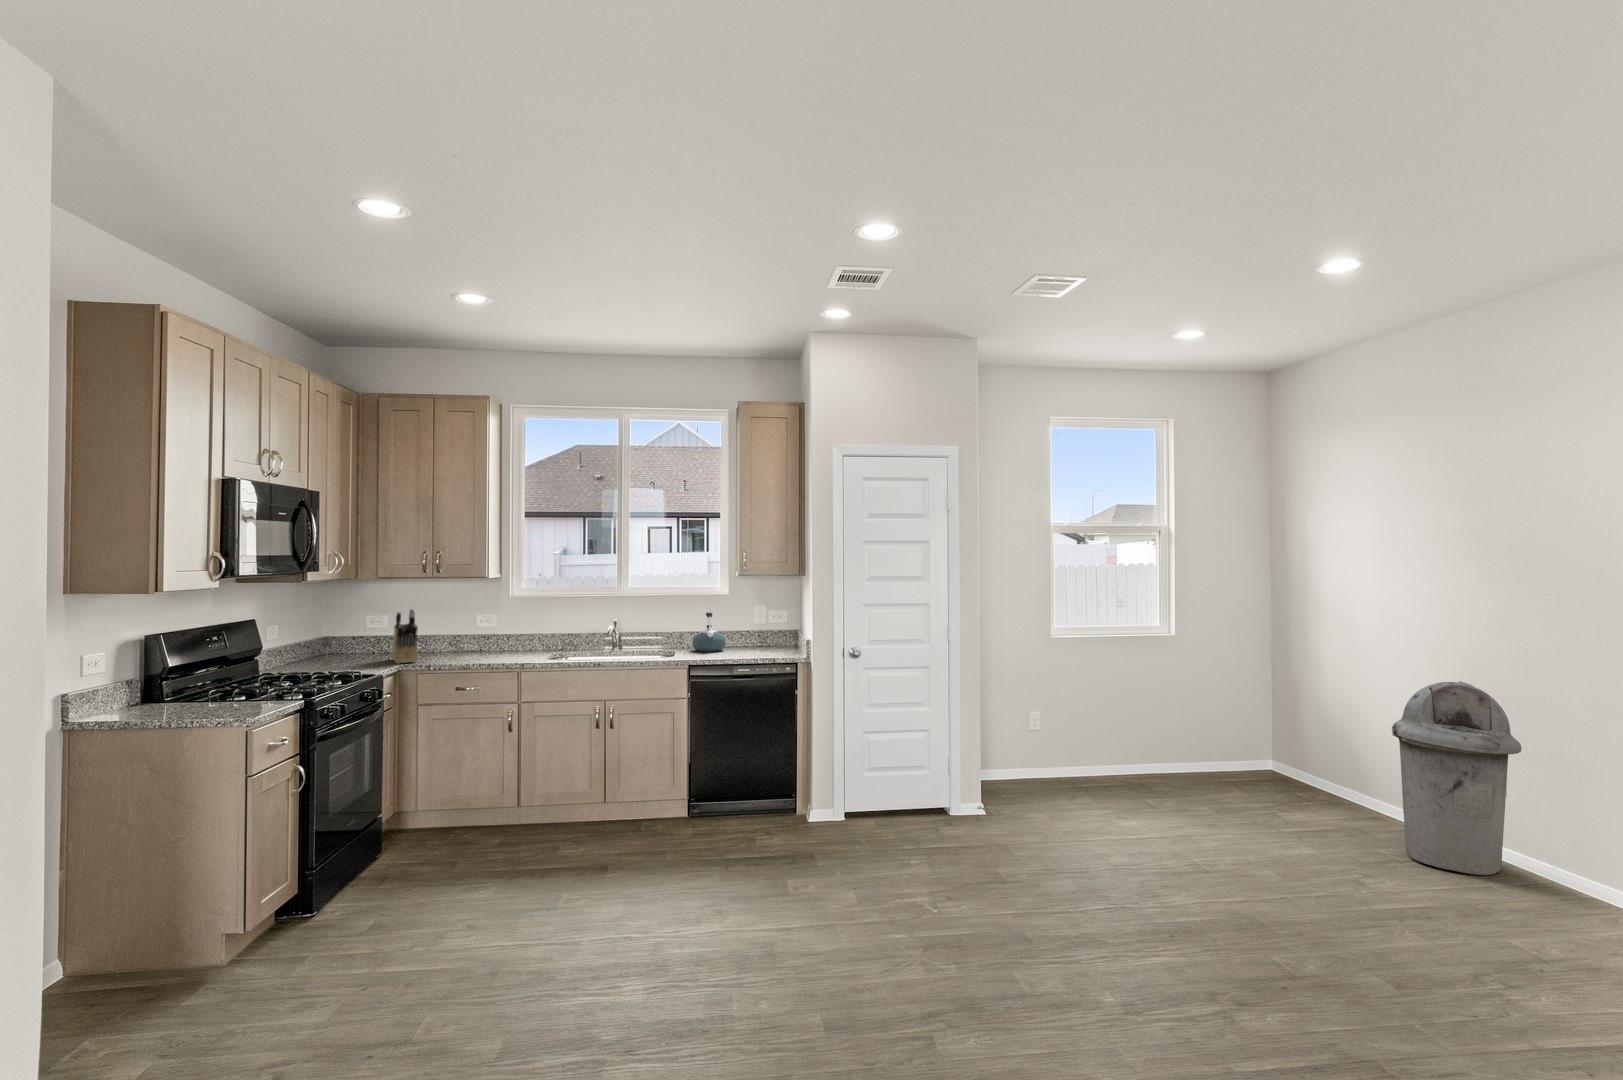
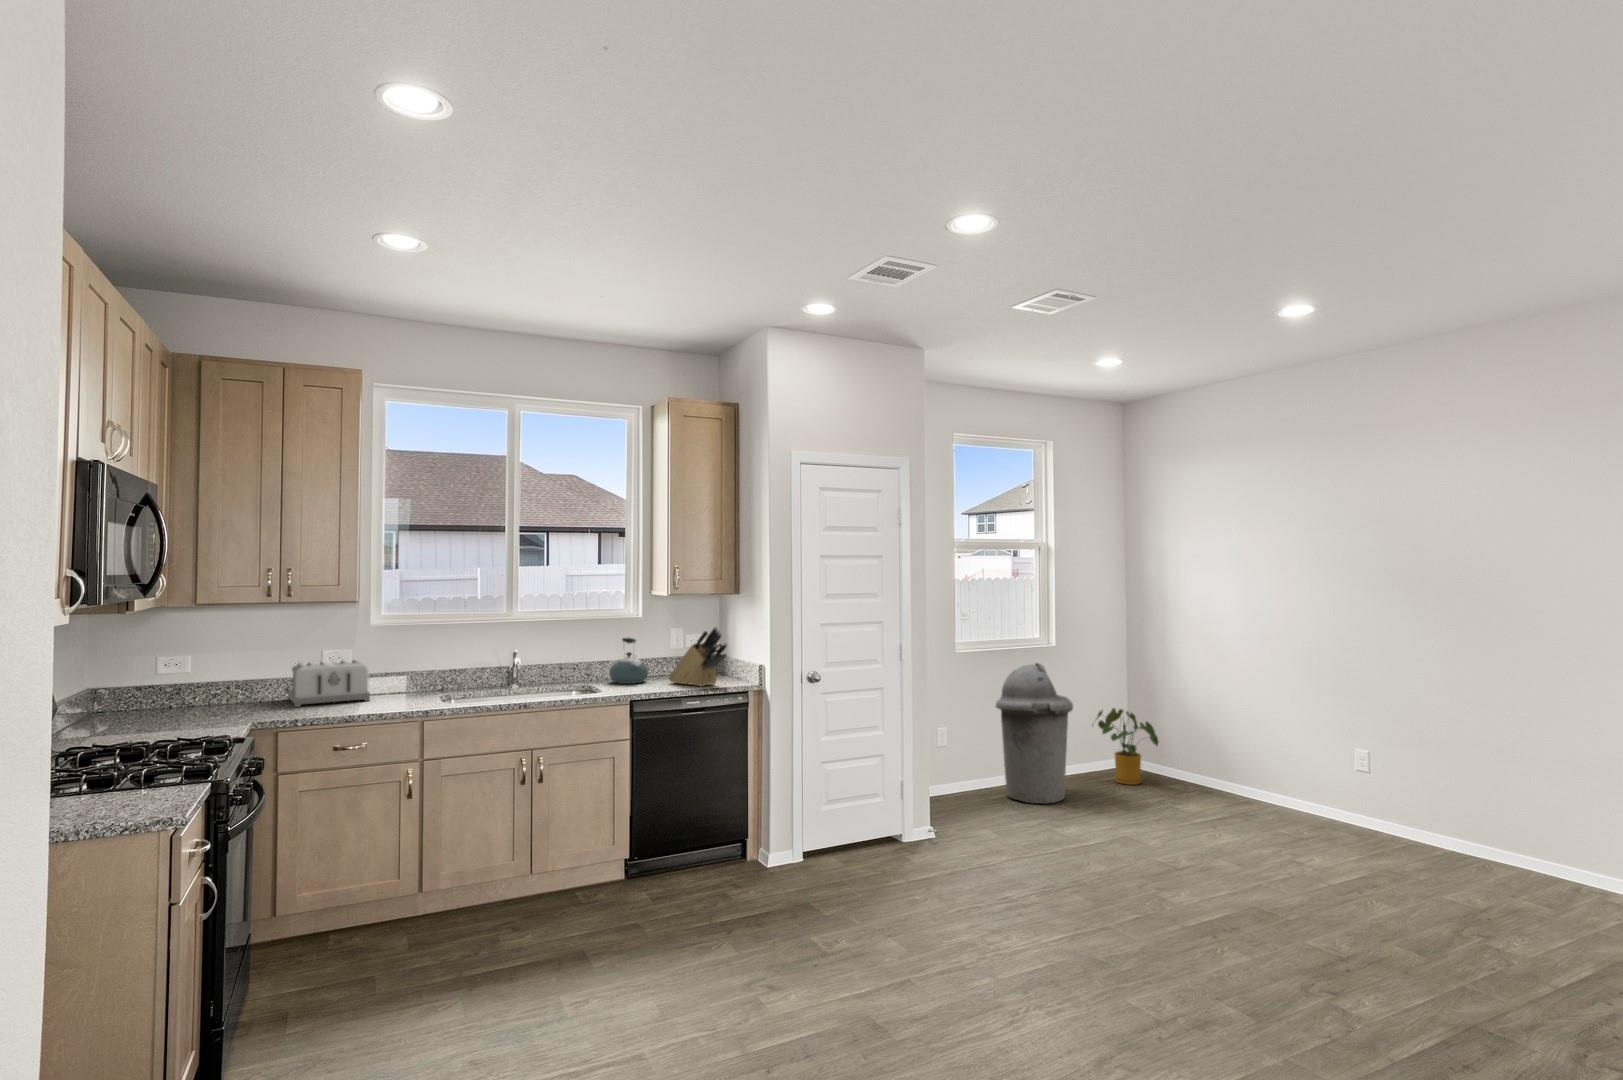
knife block: present [392,609,418,664] -> present [669,627,727,686]
toaster: none [448,623,506,657] -> present [288,660,370,707]
trash can: present [1392,681,1521,875] -> present [995,663,1073,804]
house plant: none [1217,704,1286,787] -> present [1097,708,1158,785]

